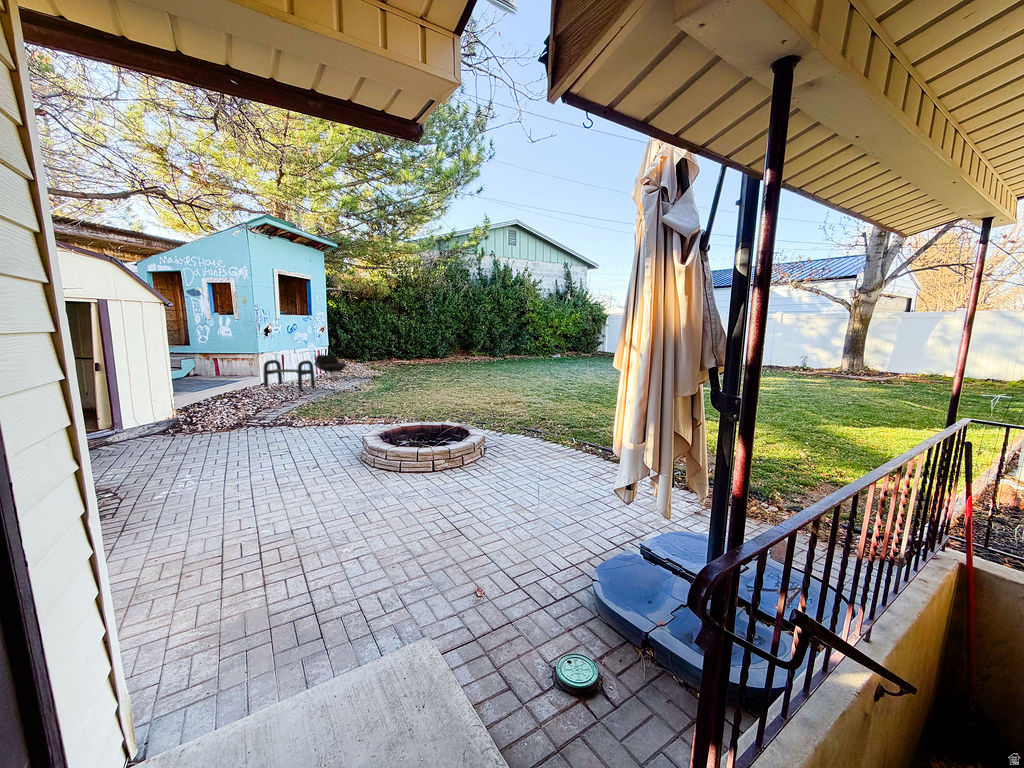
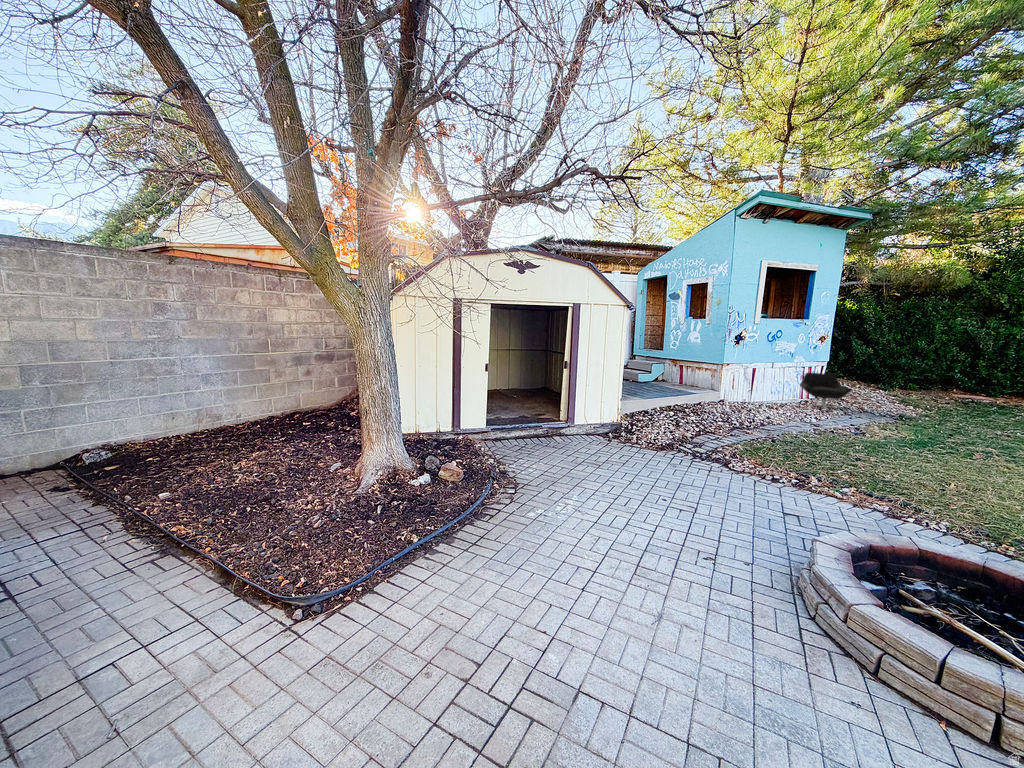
bench: present [263,360,315,391] -> none [725,373,793,417]

